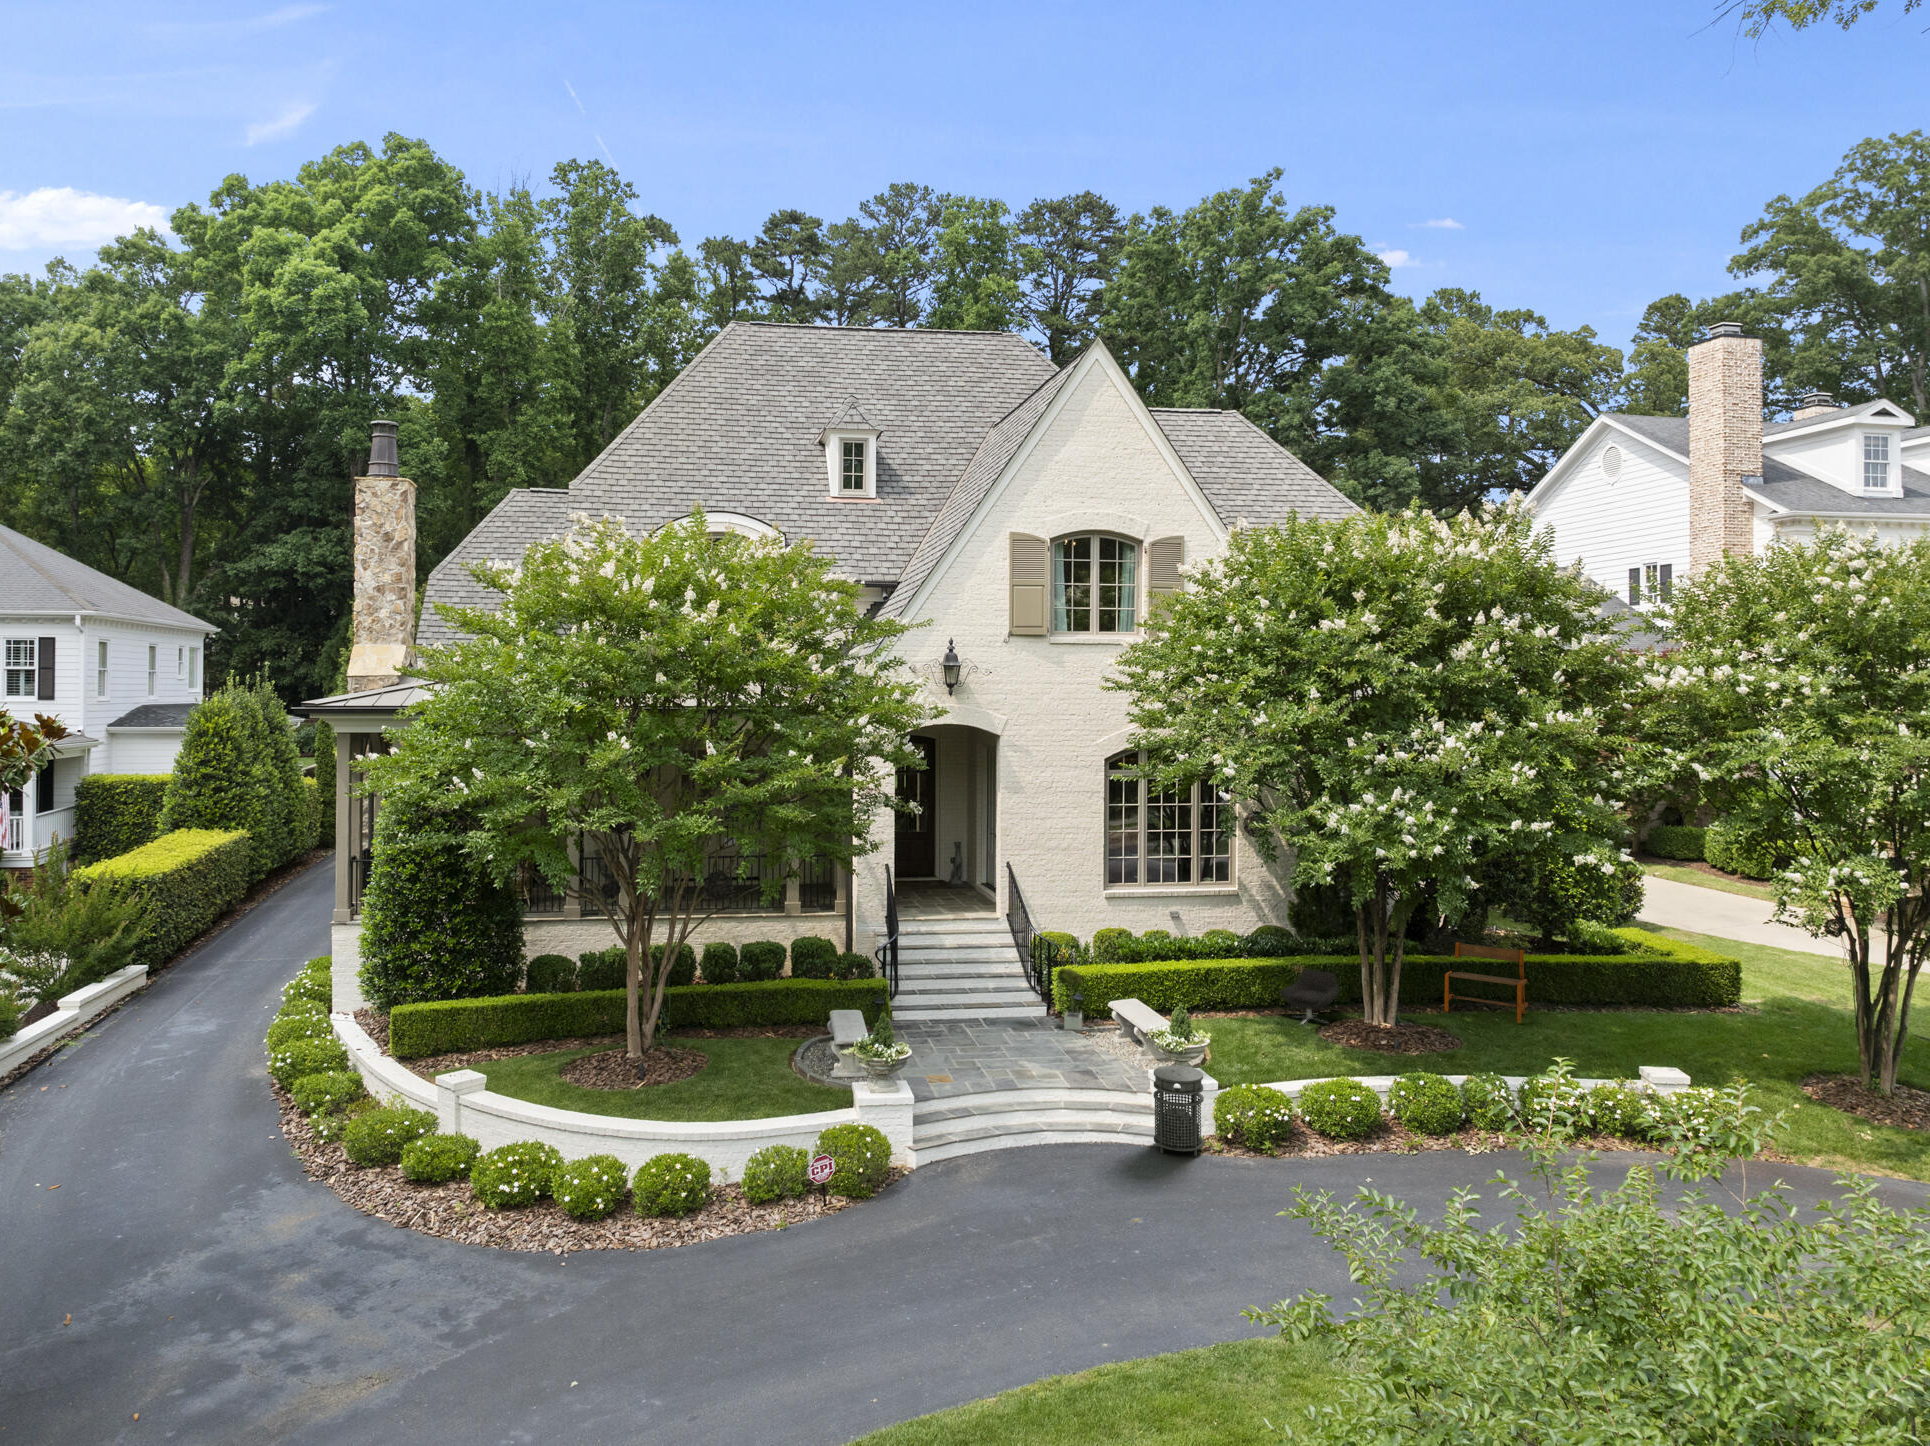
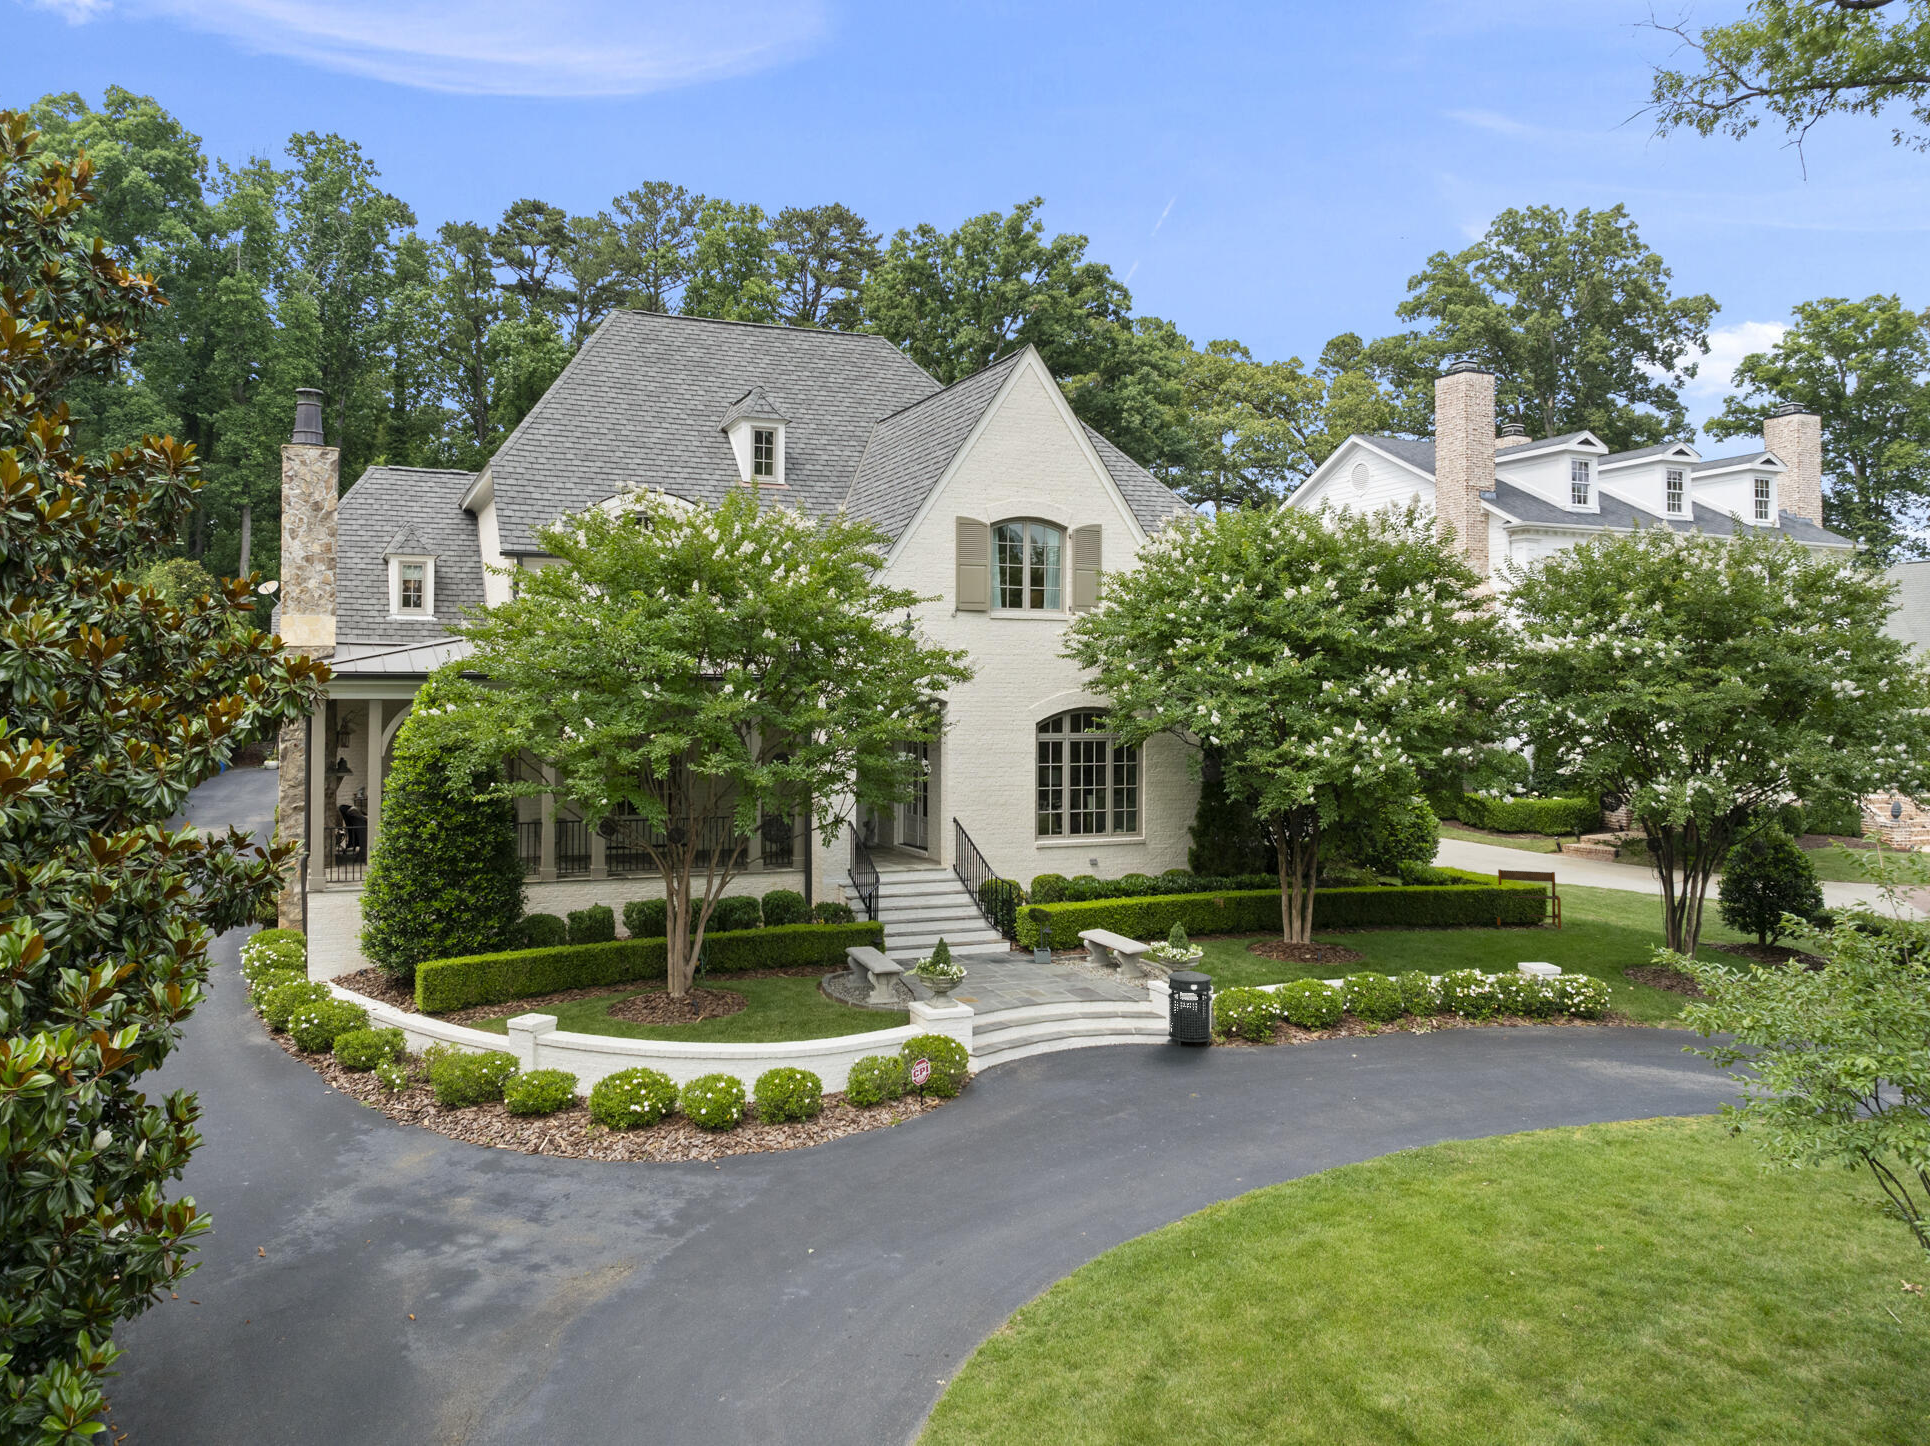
bench: present [1444,942,1528,1023] -> present [1497,869,1561,929]
lounge chair: present [1280,969,1339,1023] -> none [1209,903,1258,948]

